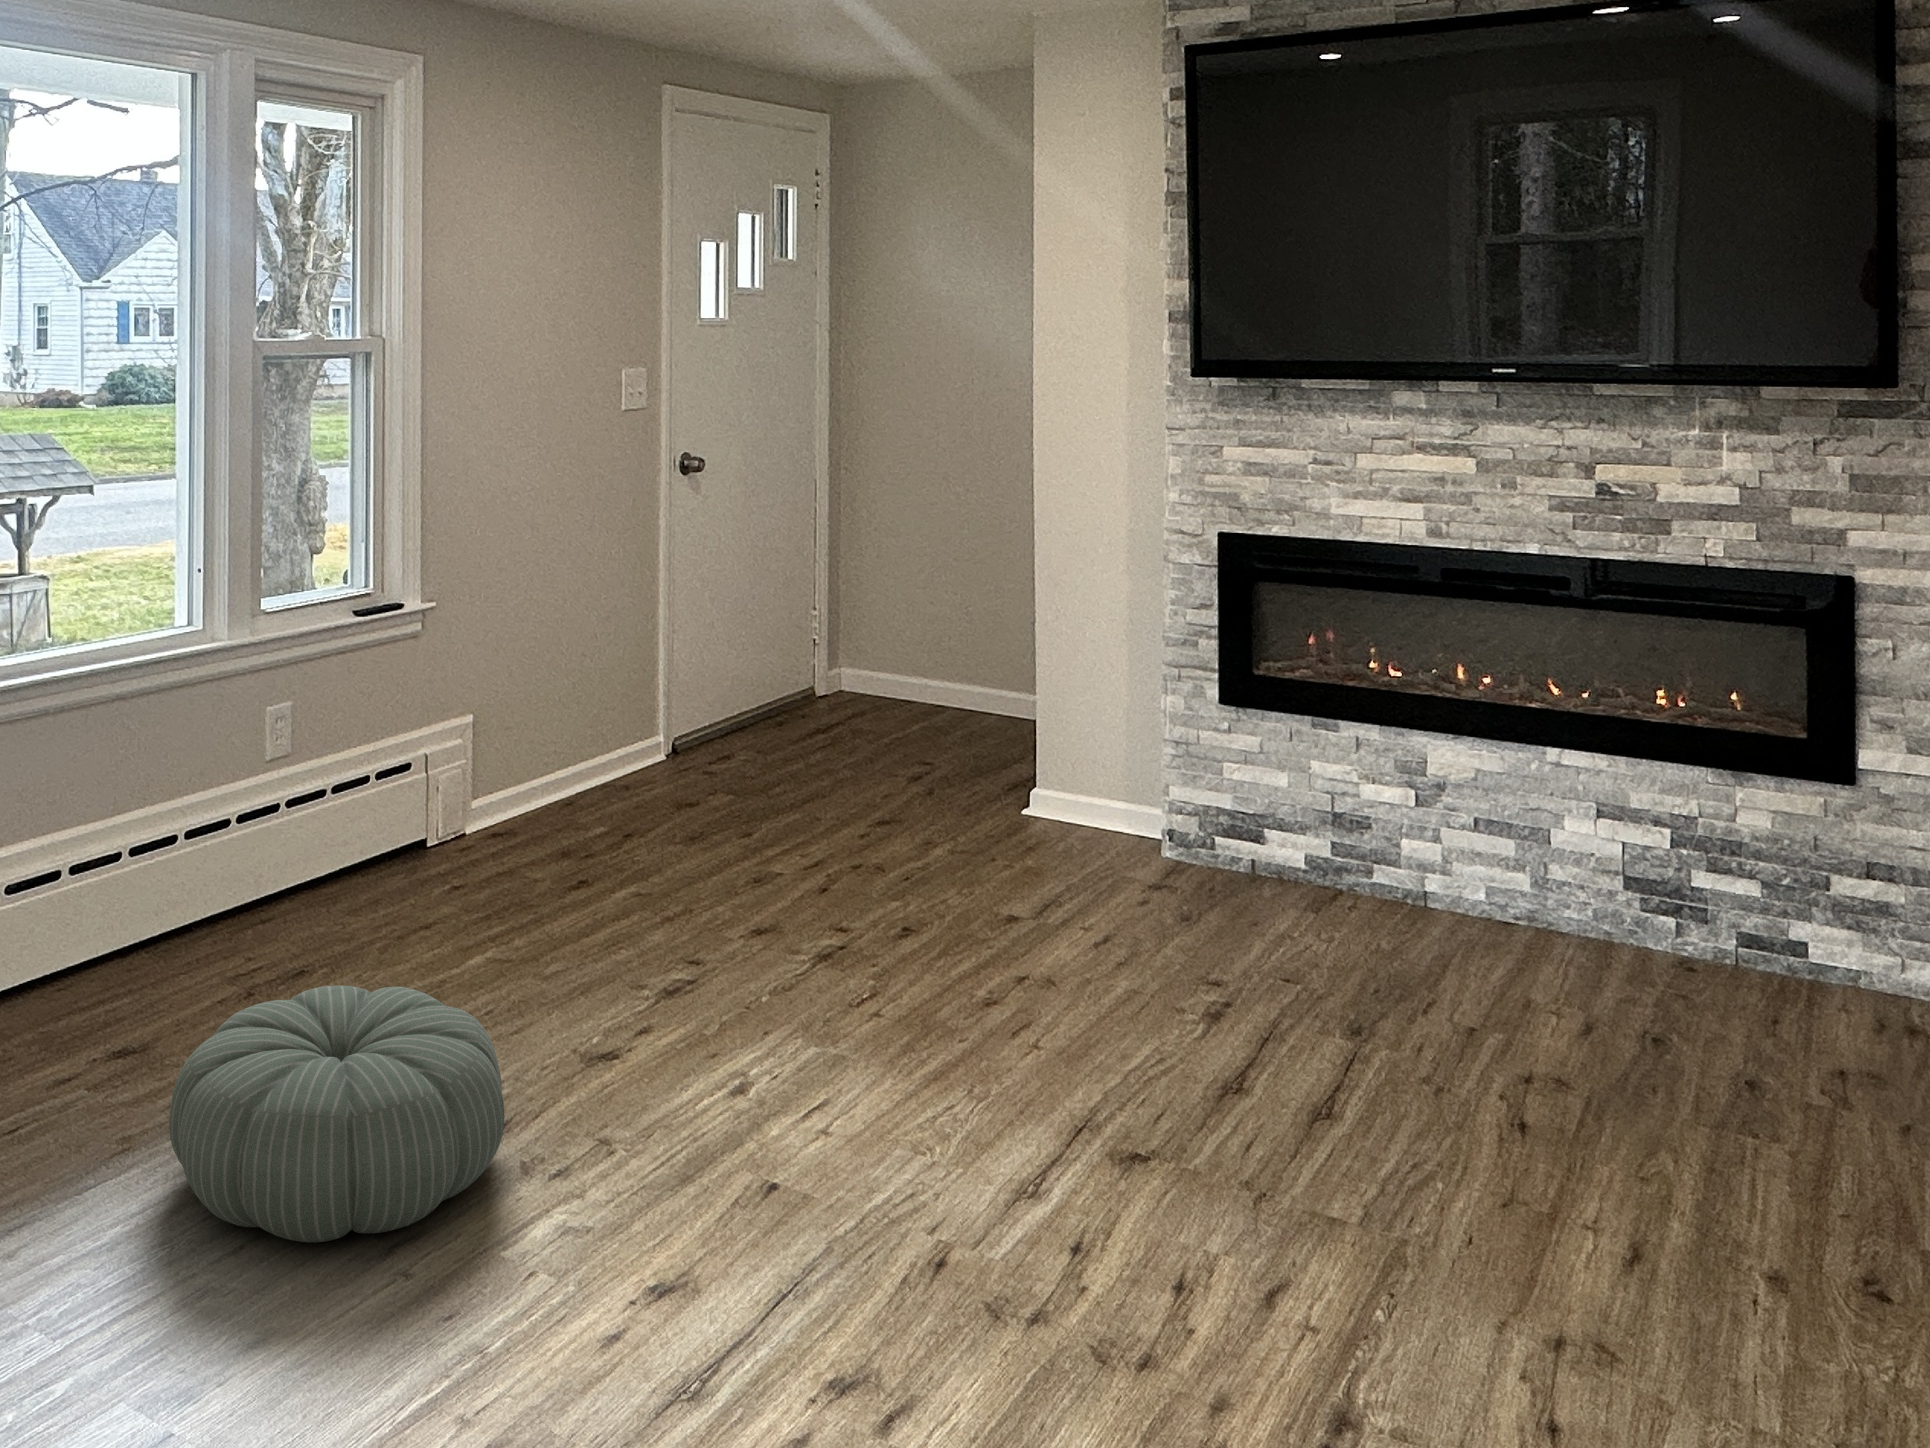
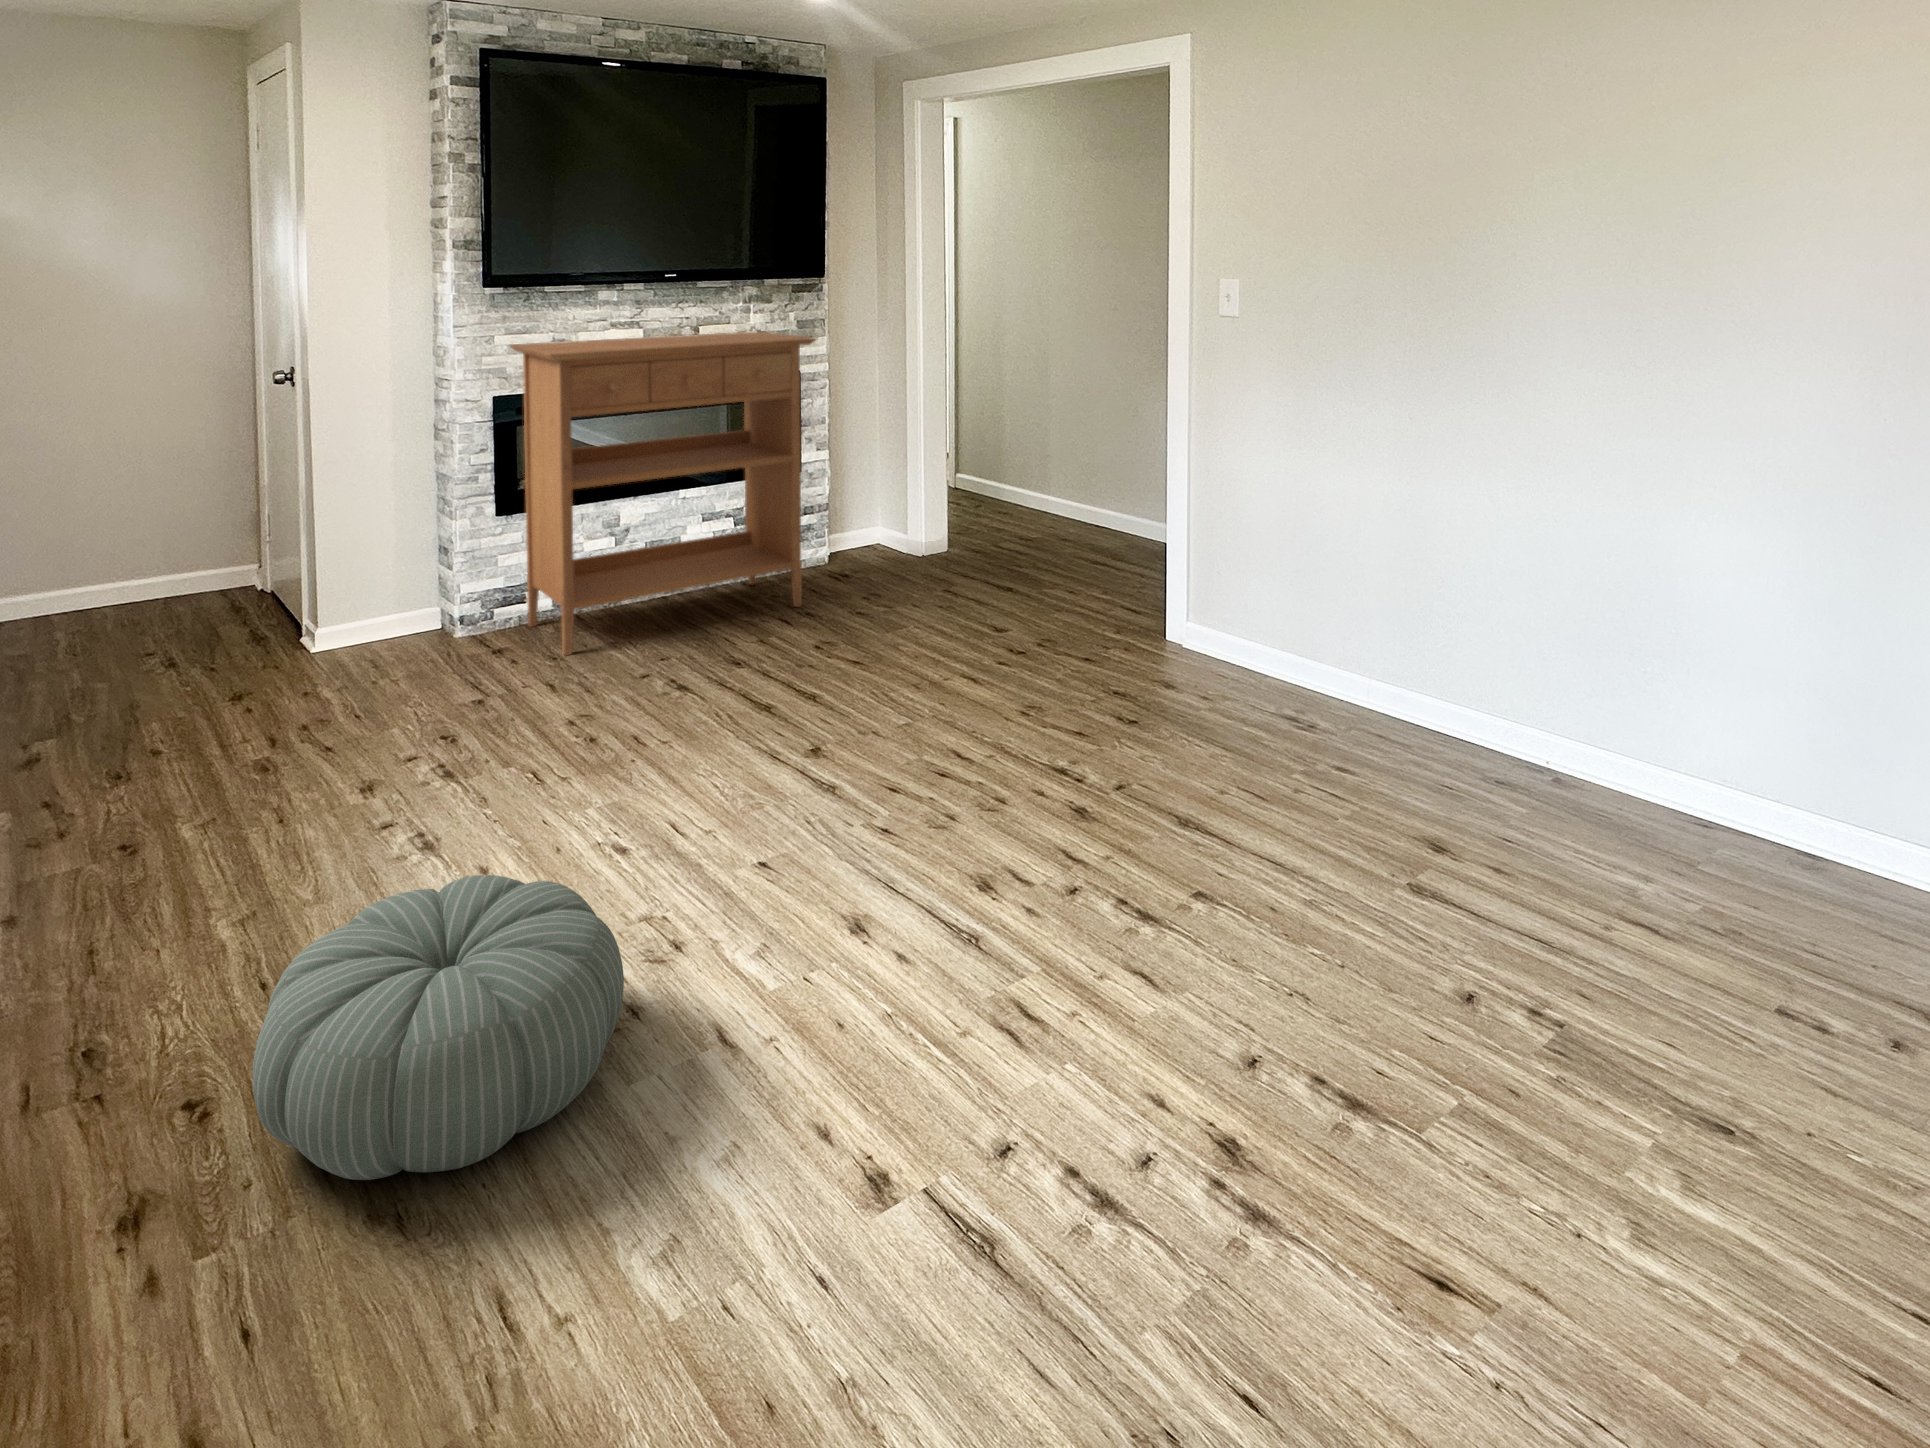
console table: none [1170,461,1725,1034] -> present [510,331,816,656]

